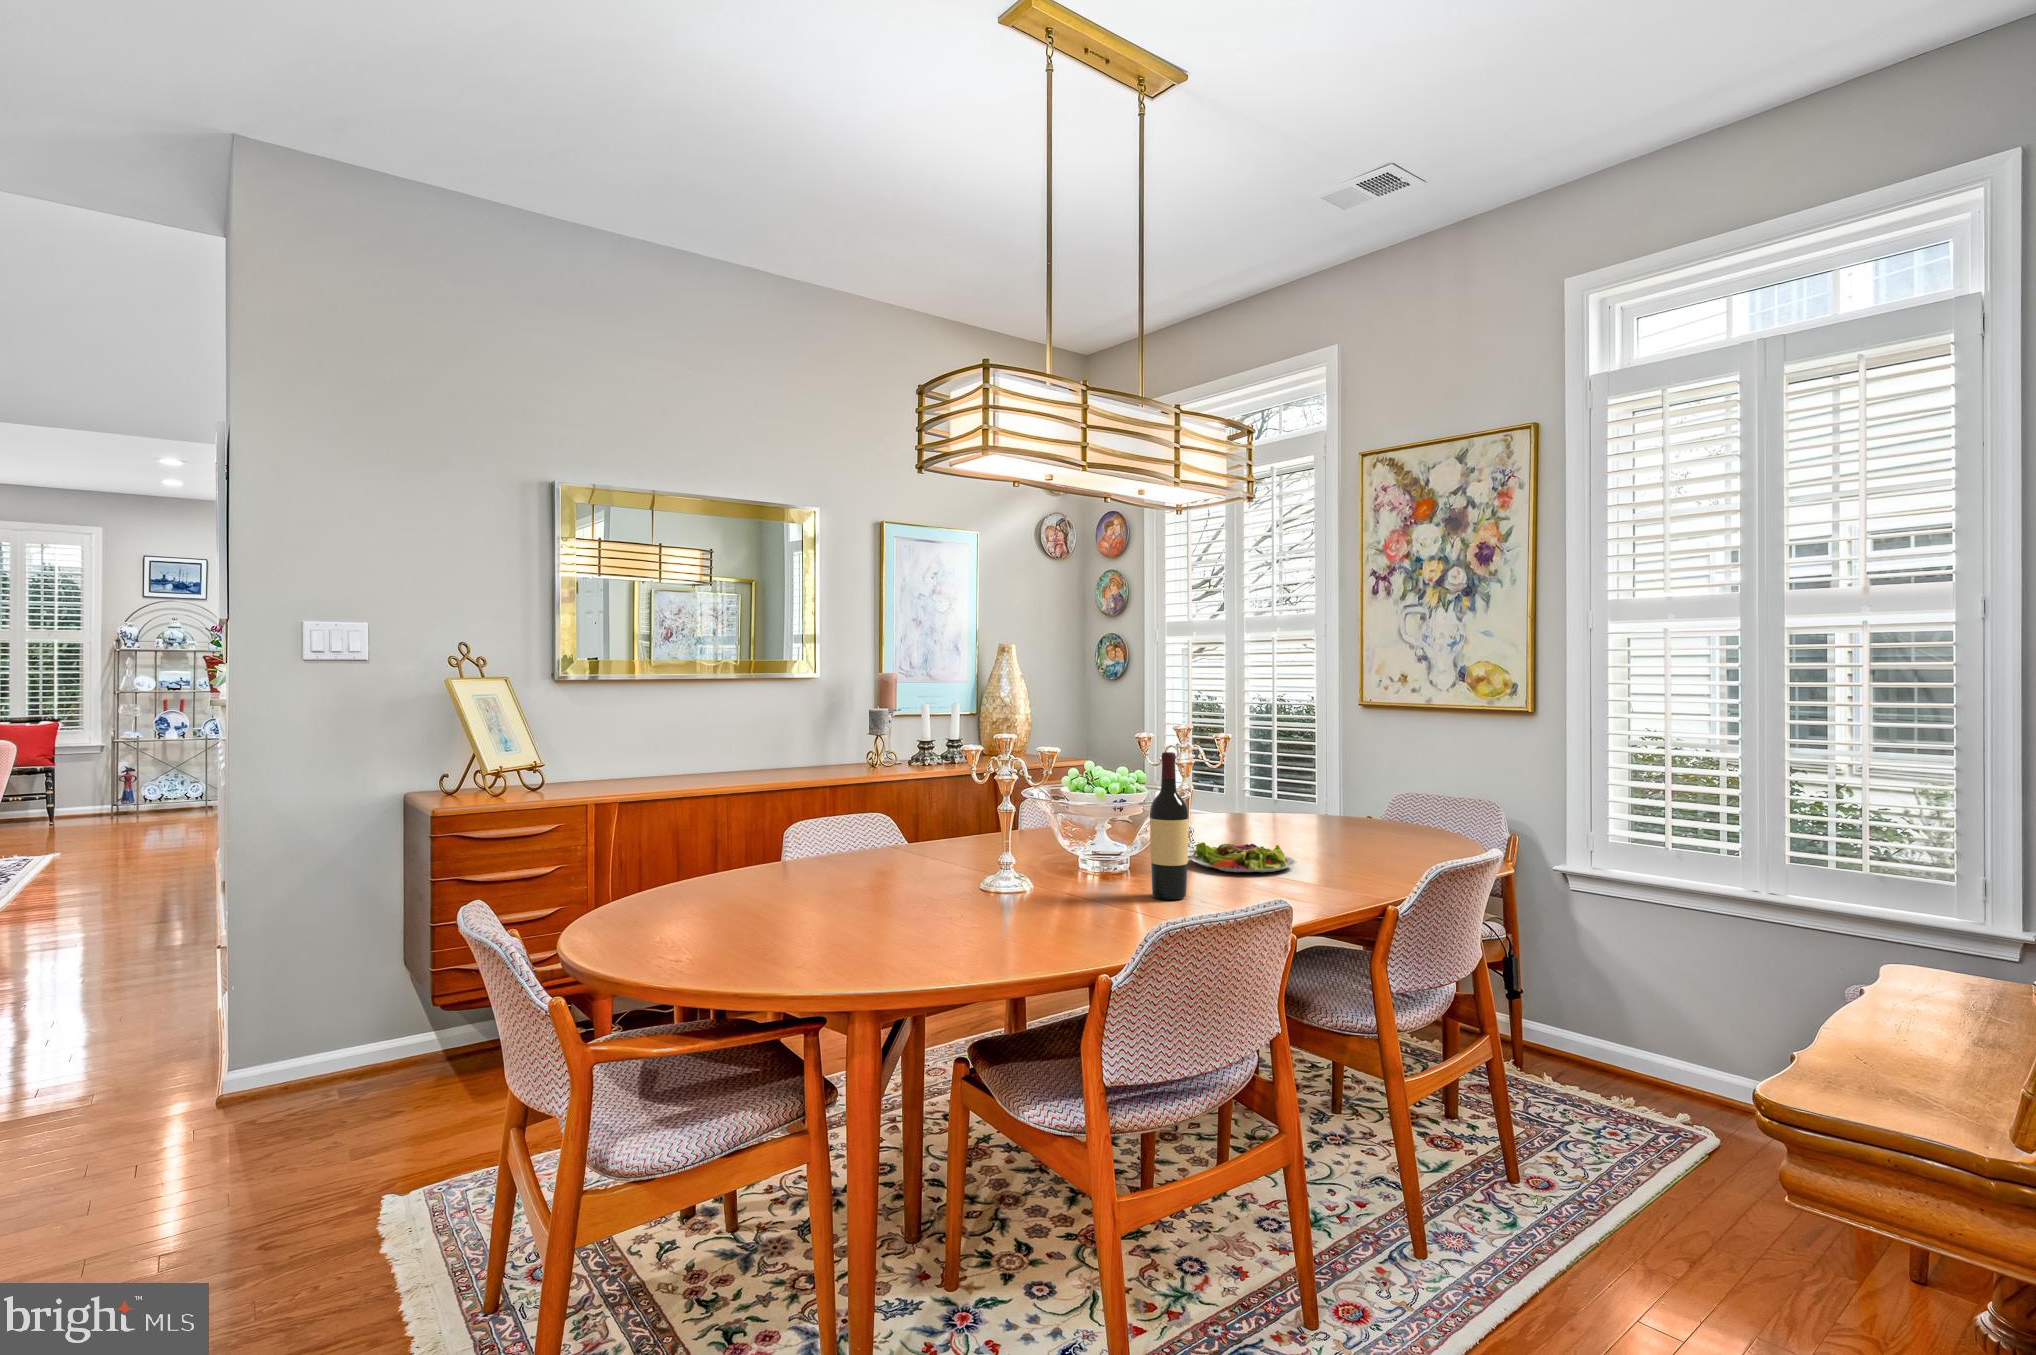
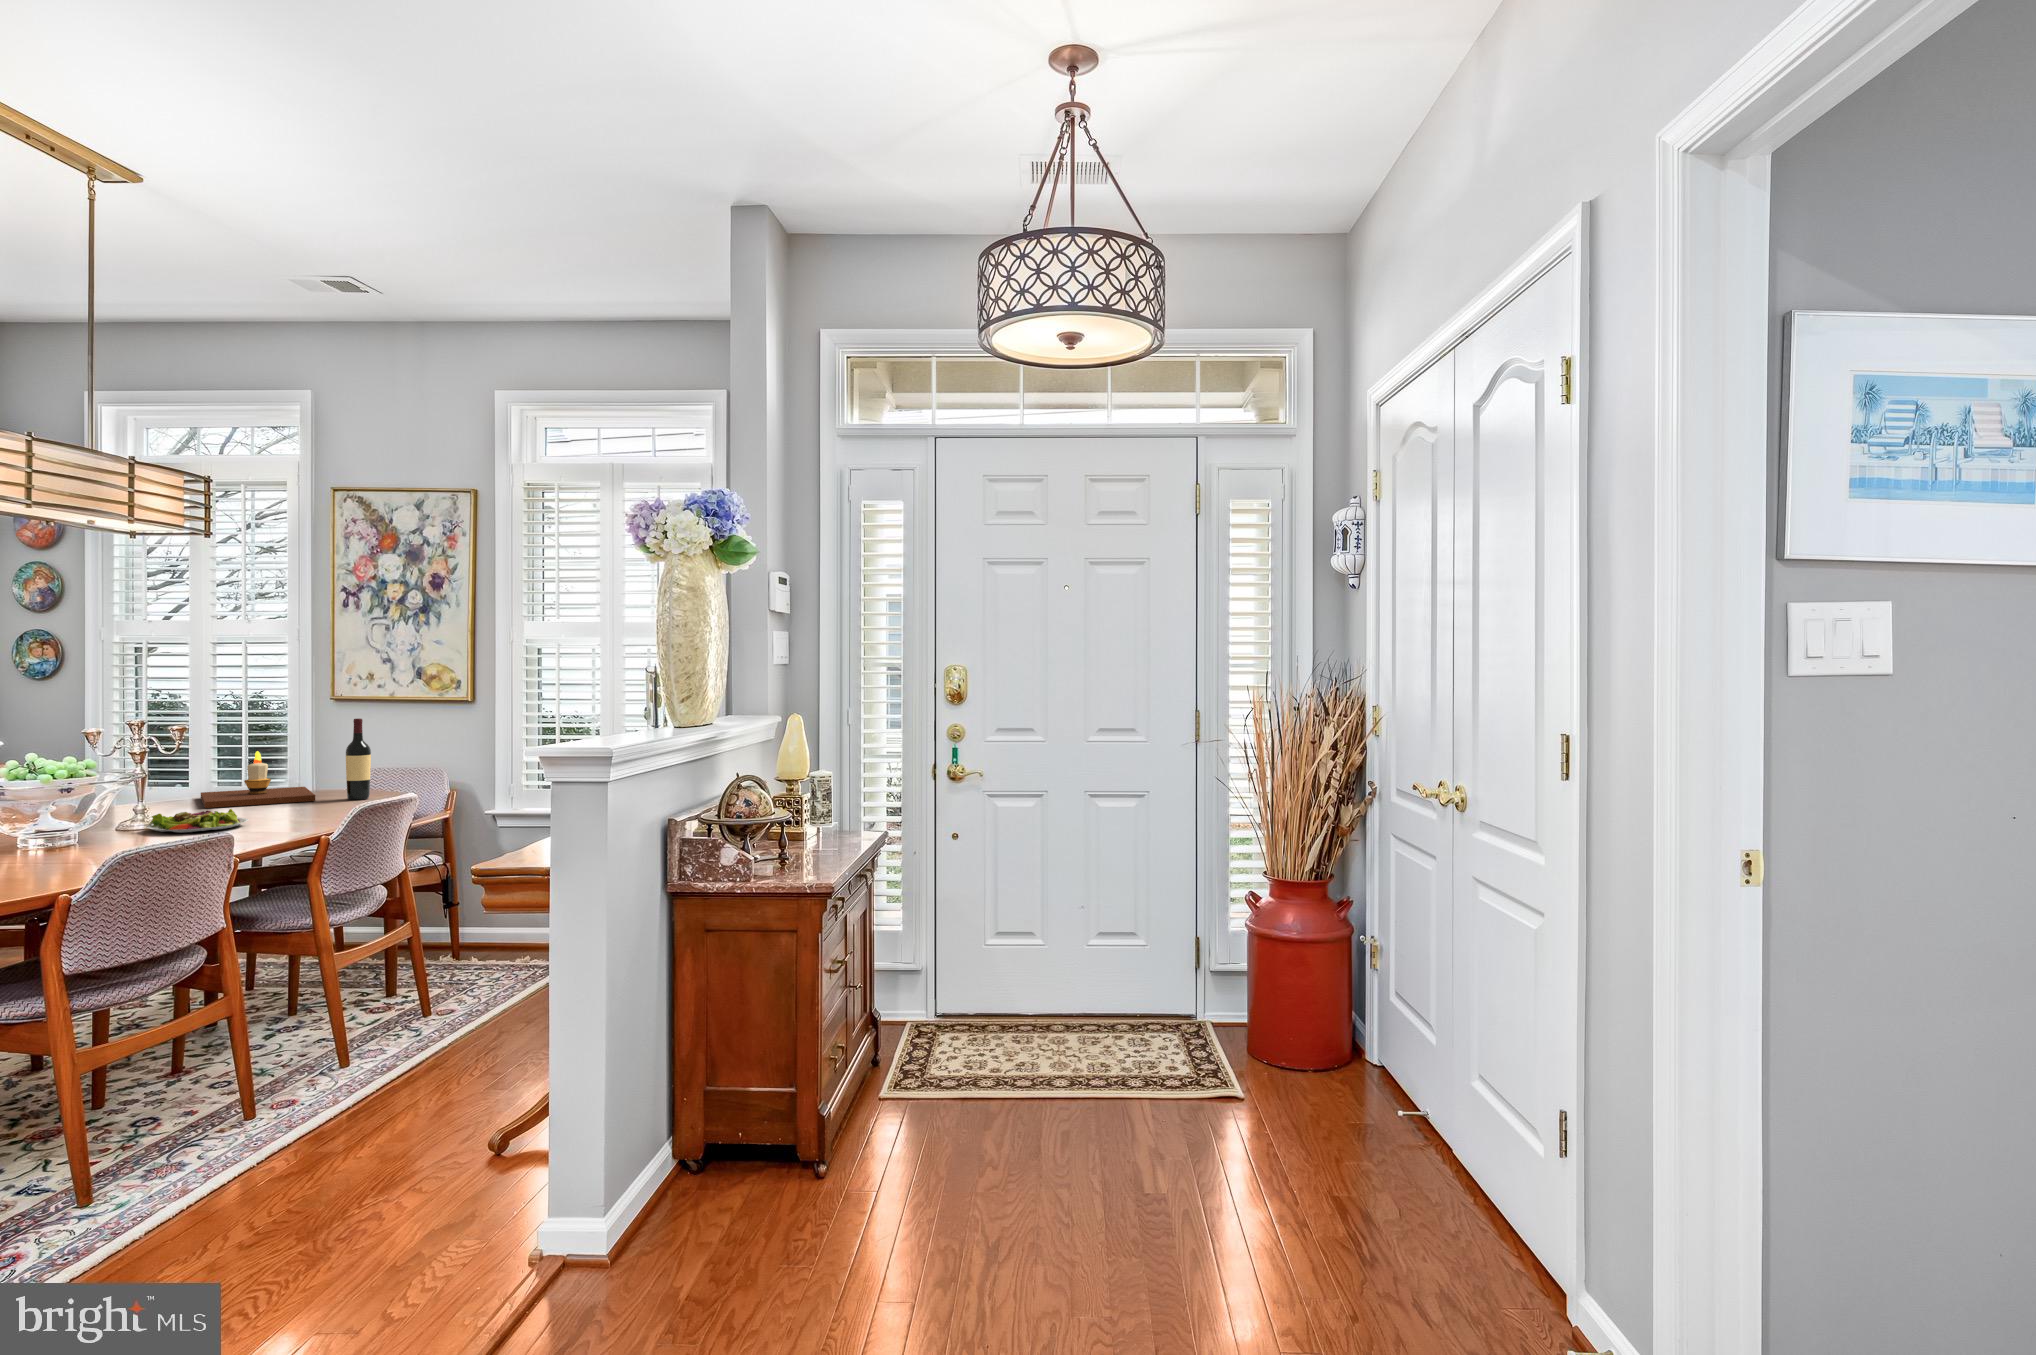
wine bottle: present [1150,752,1189,900] -> present [346,718,371,800]
candle: none [1237,766,1360,836] -> present [201,751,315,808]

